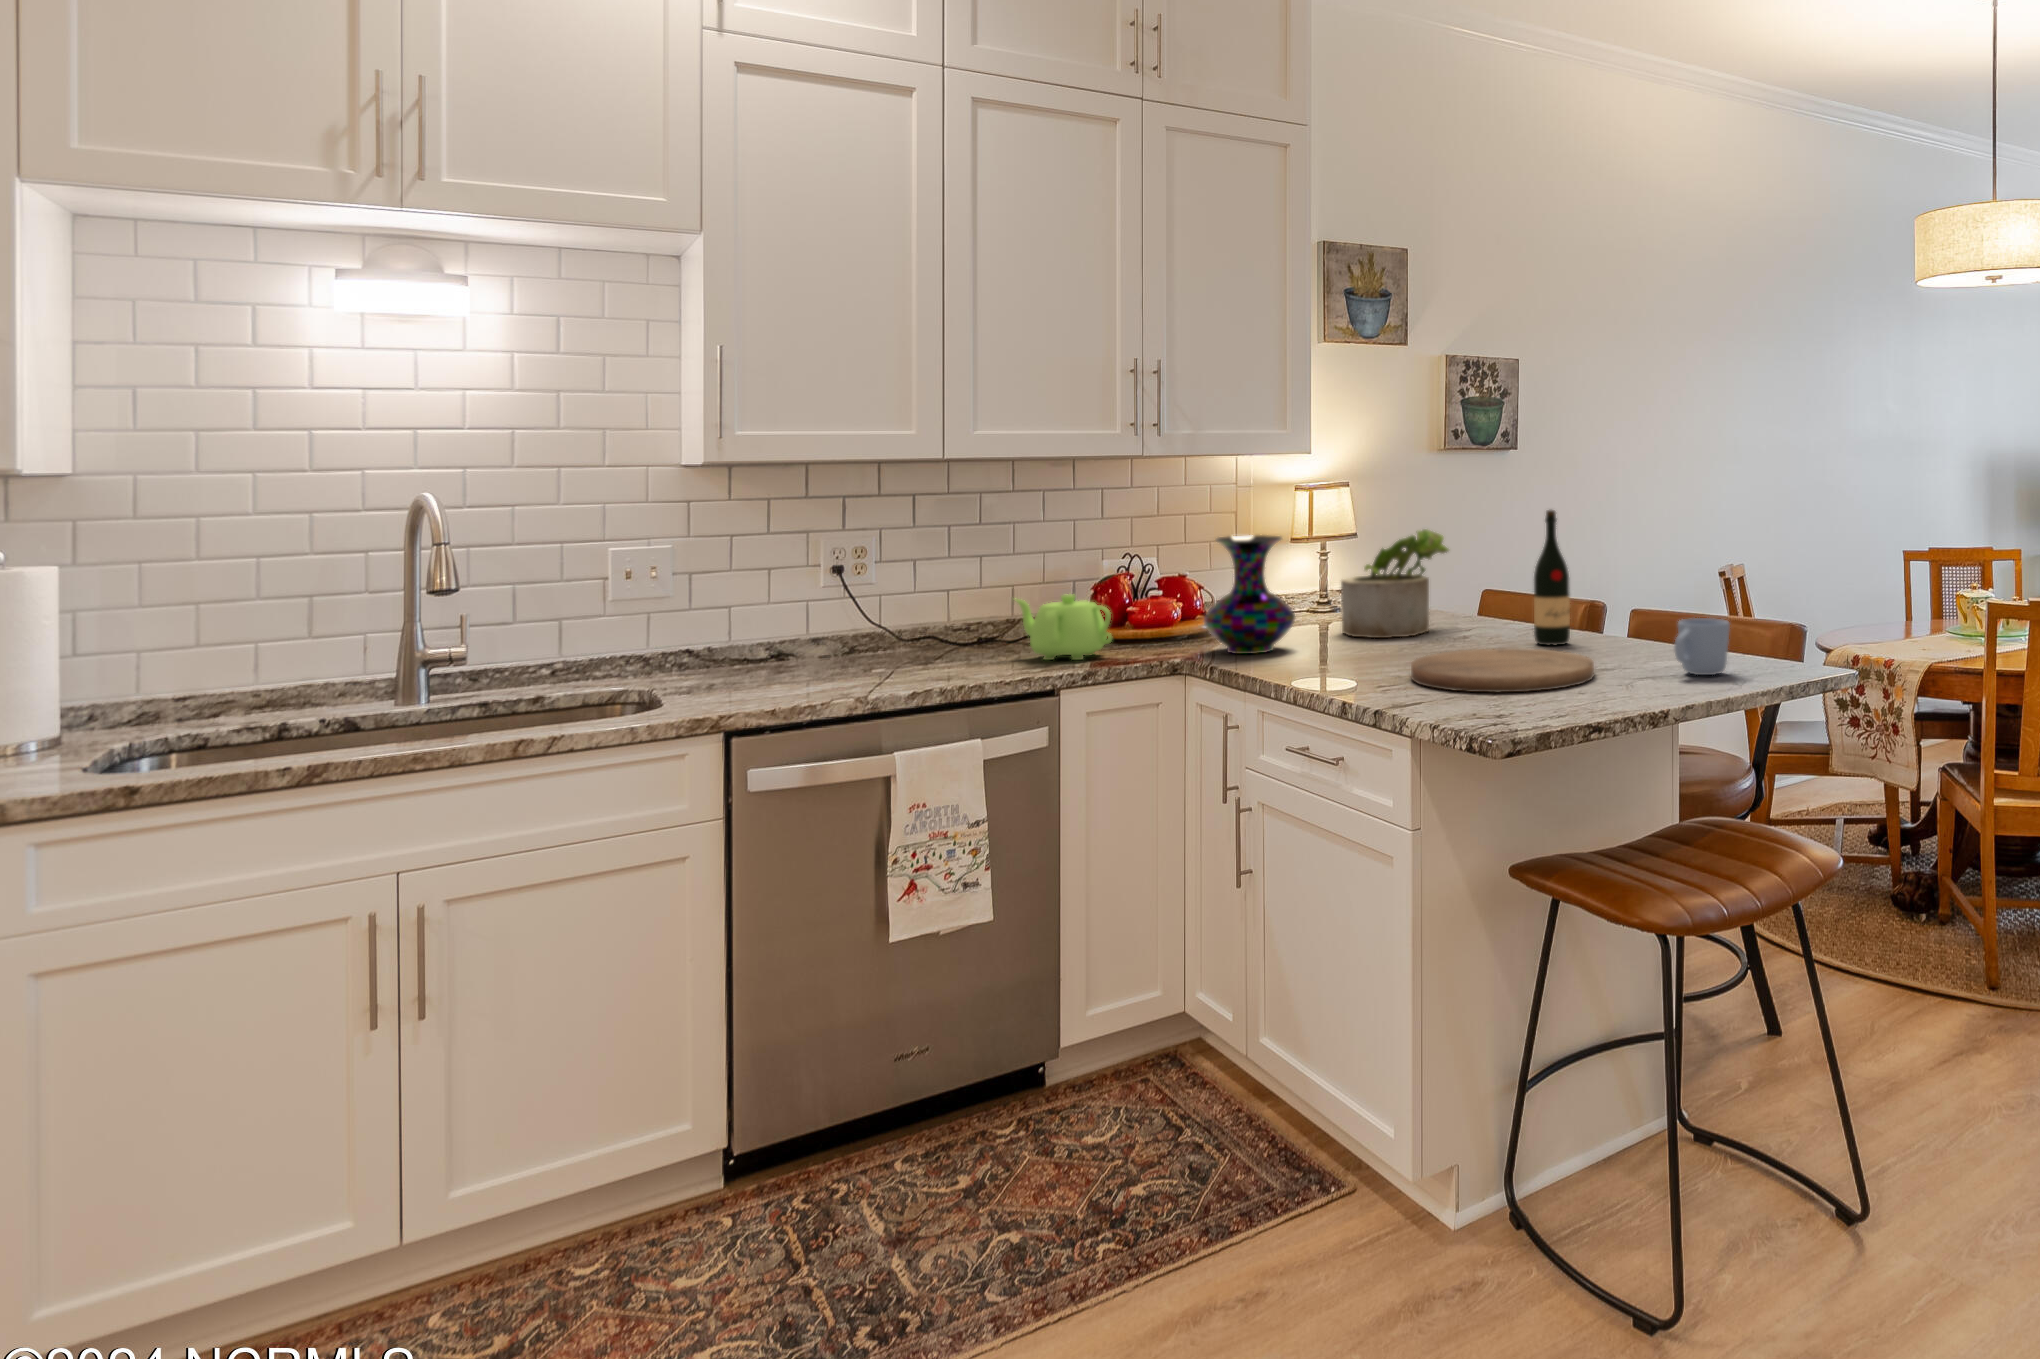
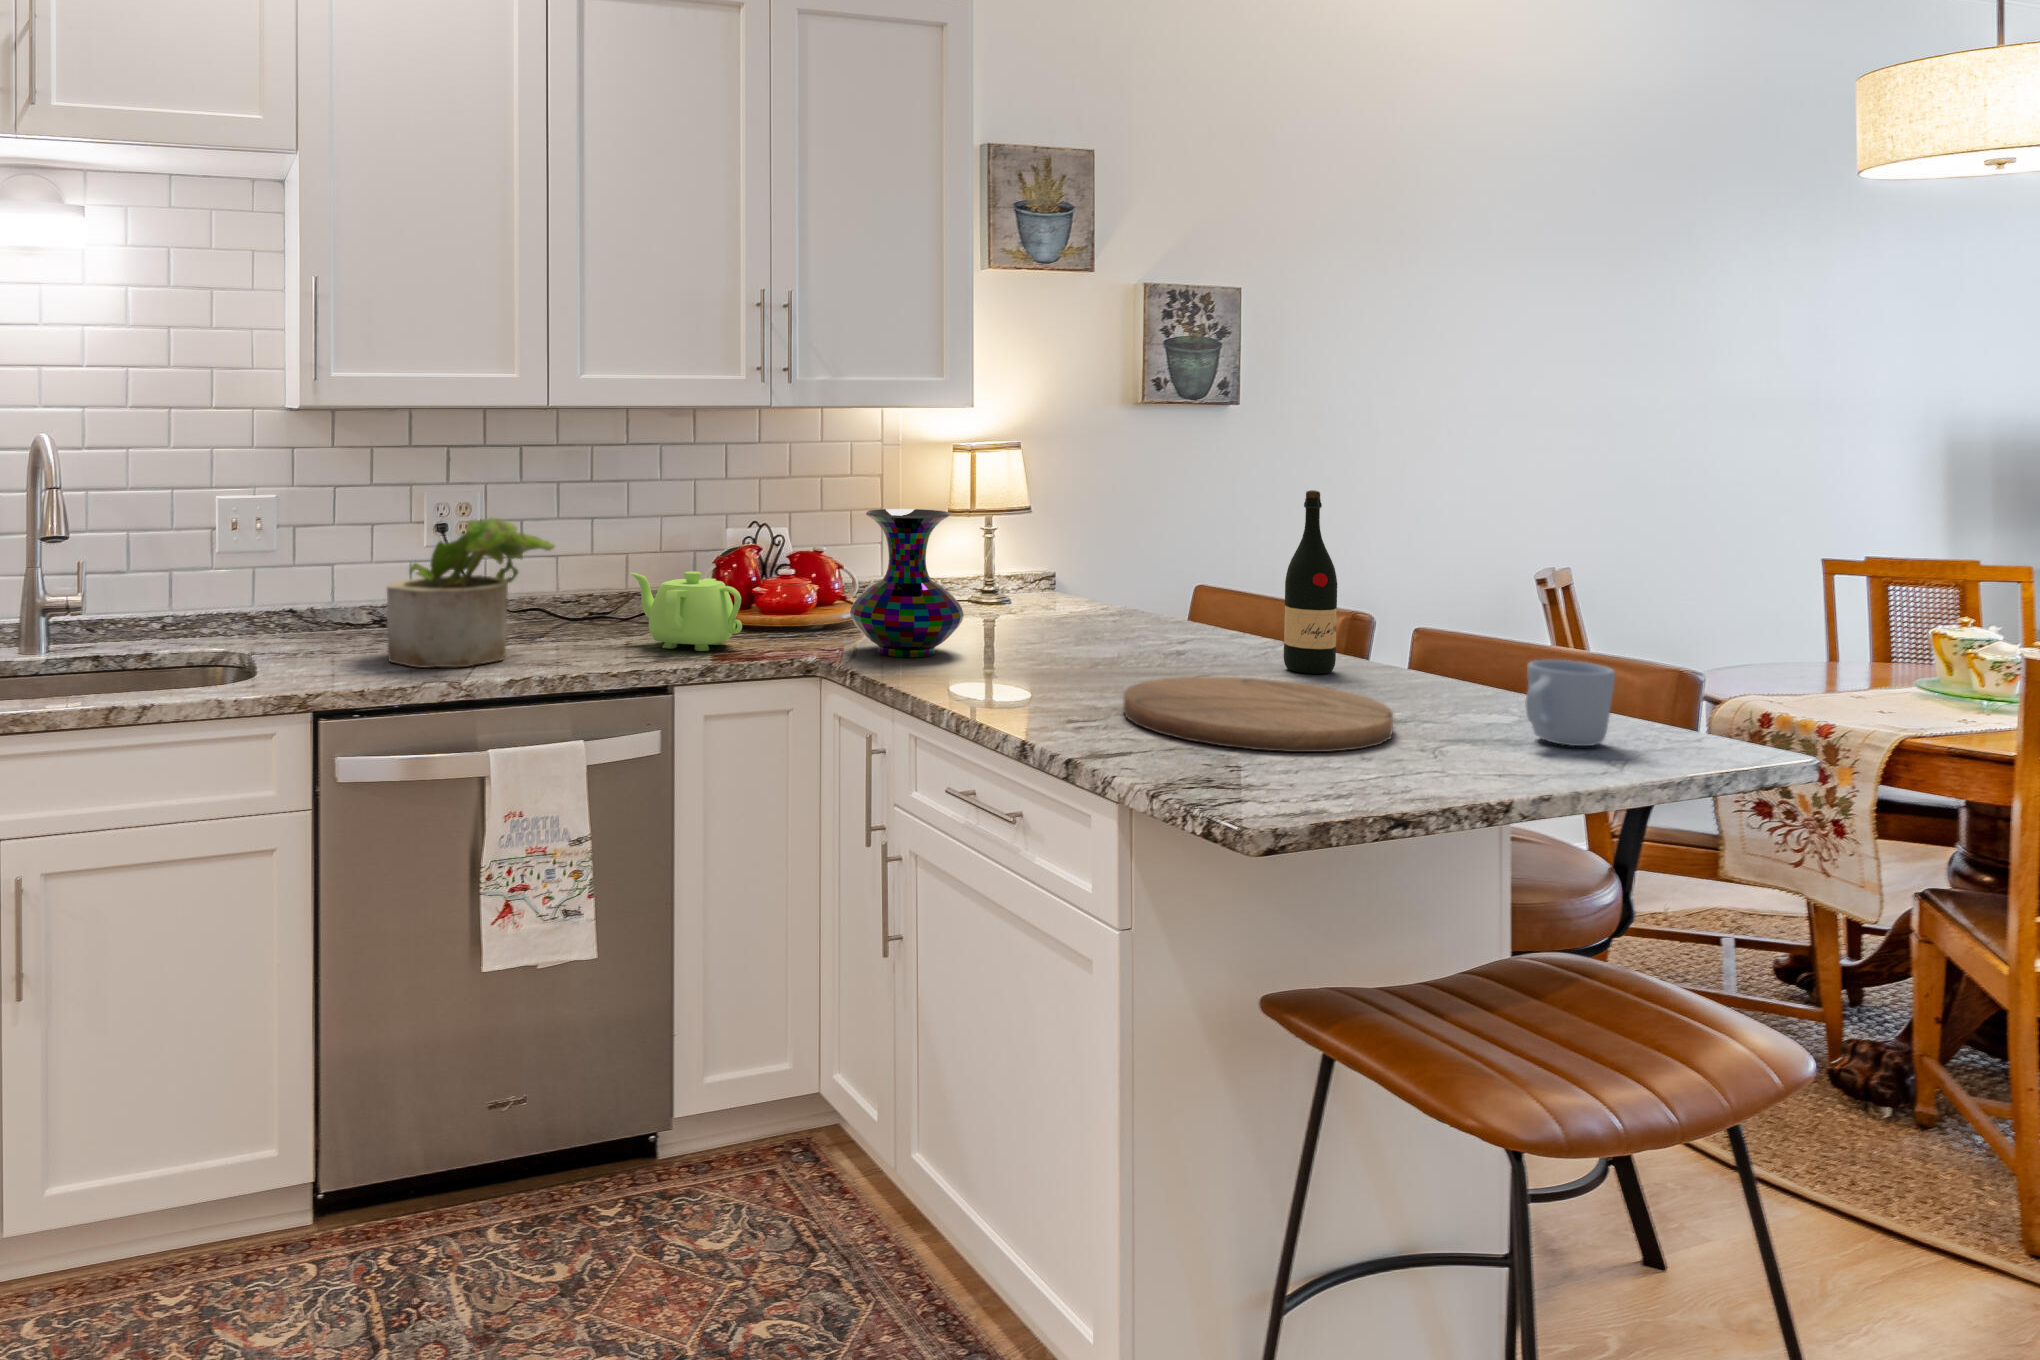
potted plant: present [1341,529,1449,638] -> present [387,517,554,668]

